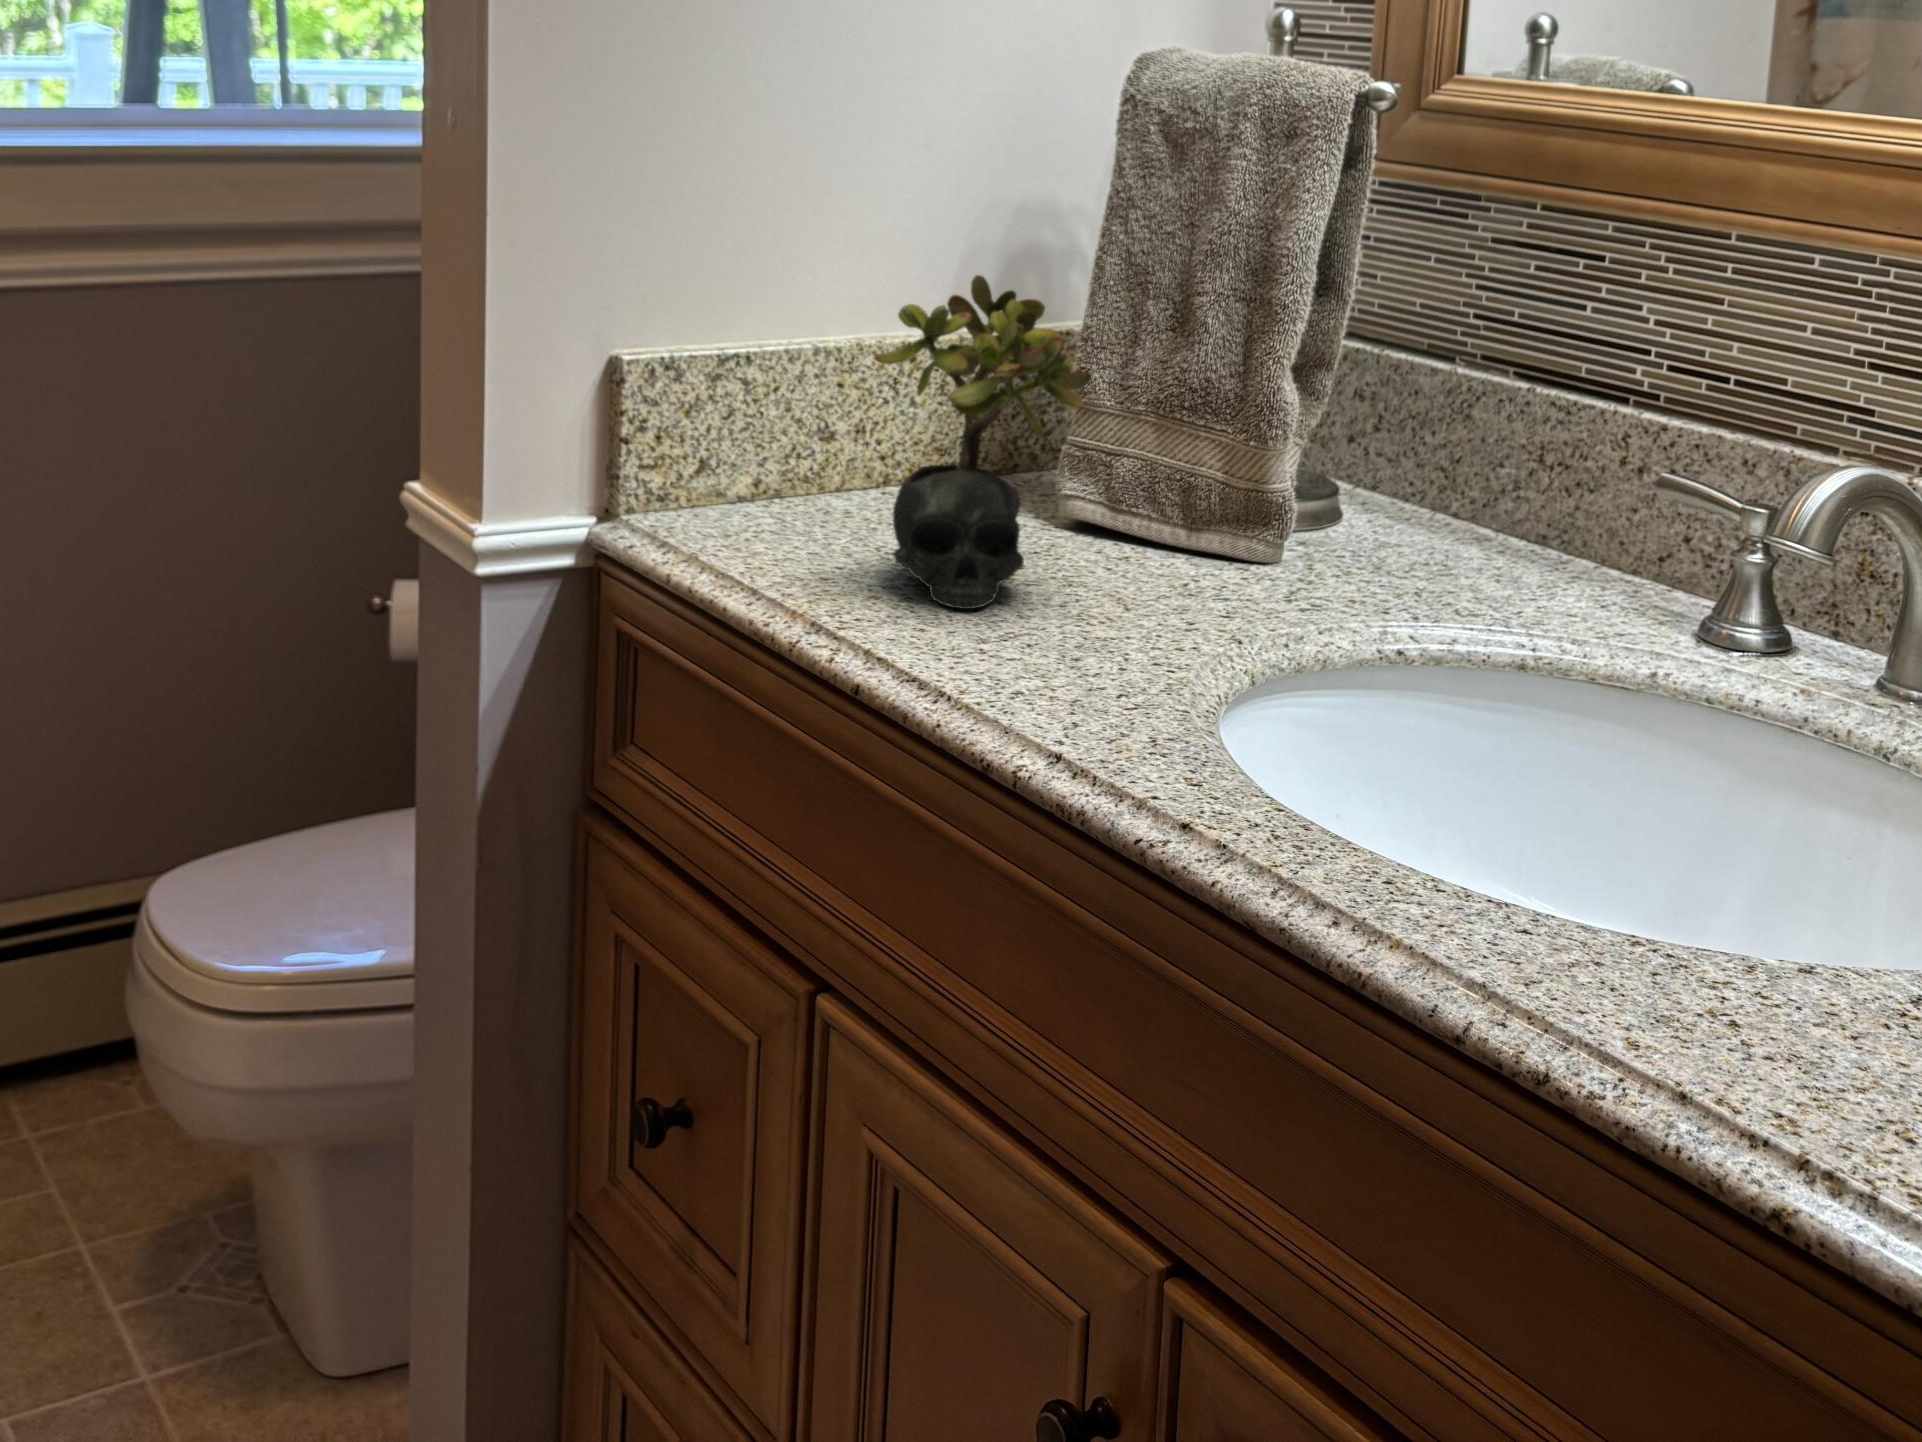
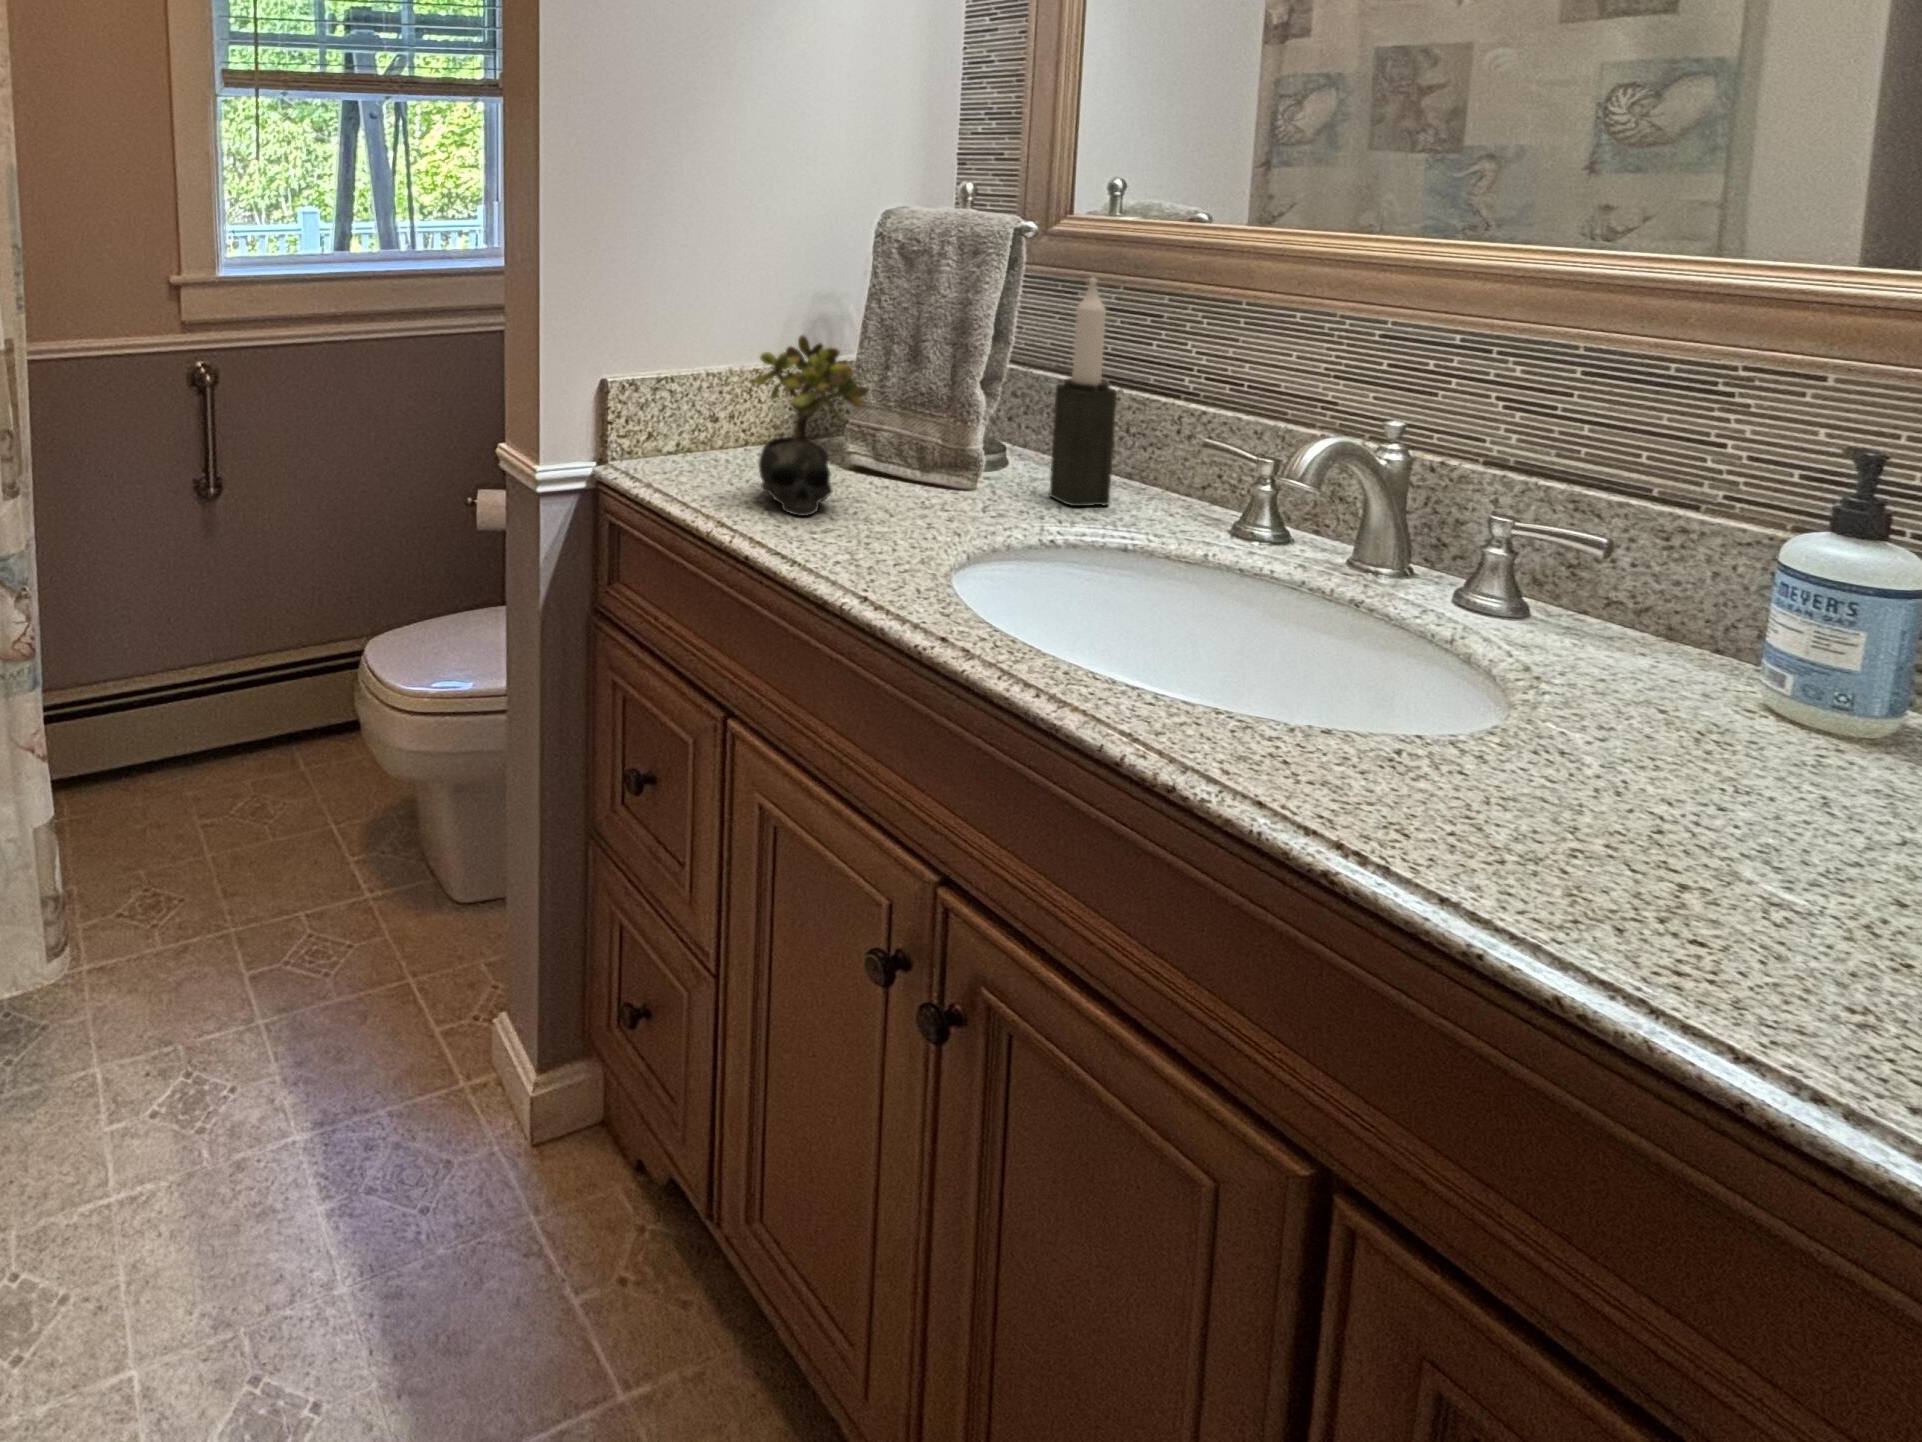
candle: none [1406,183,1522,590] -> present [1049,278,1117,506]

